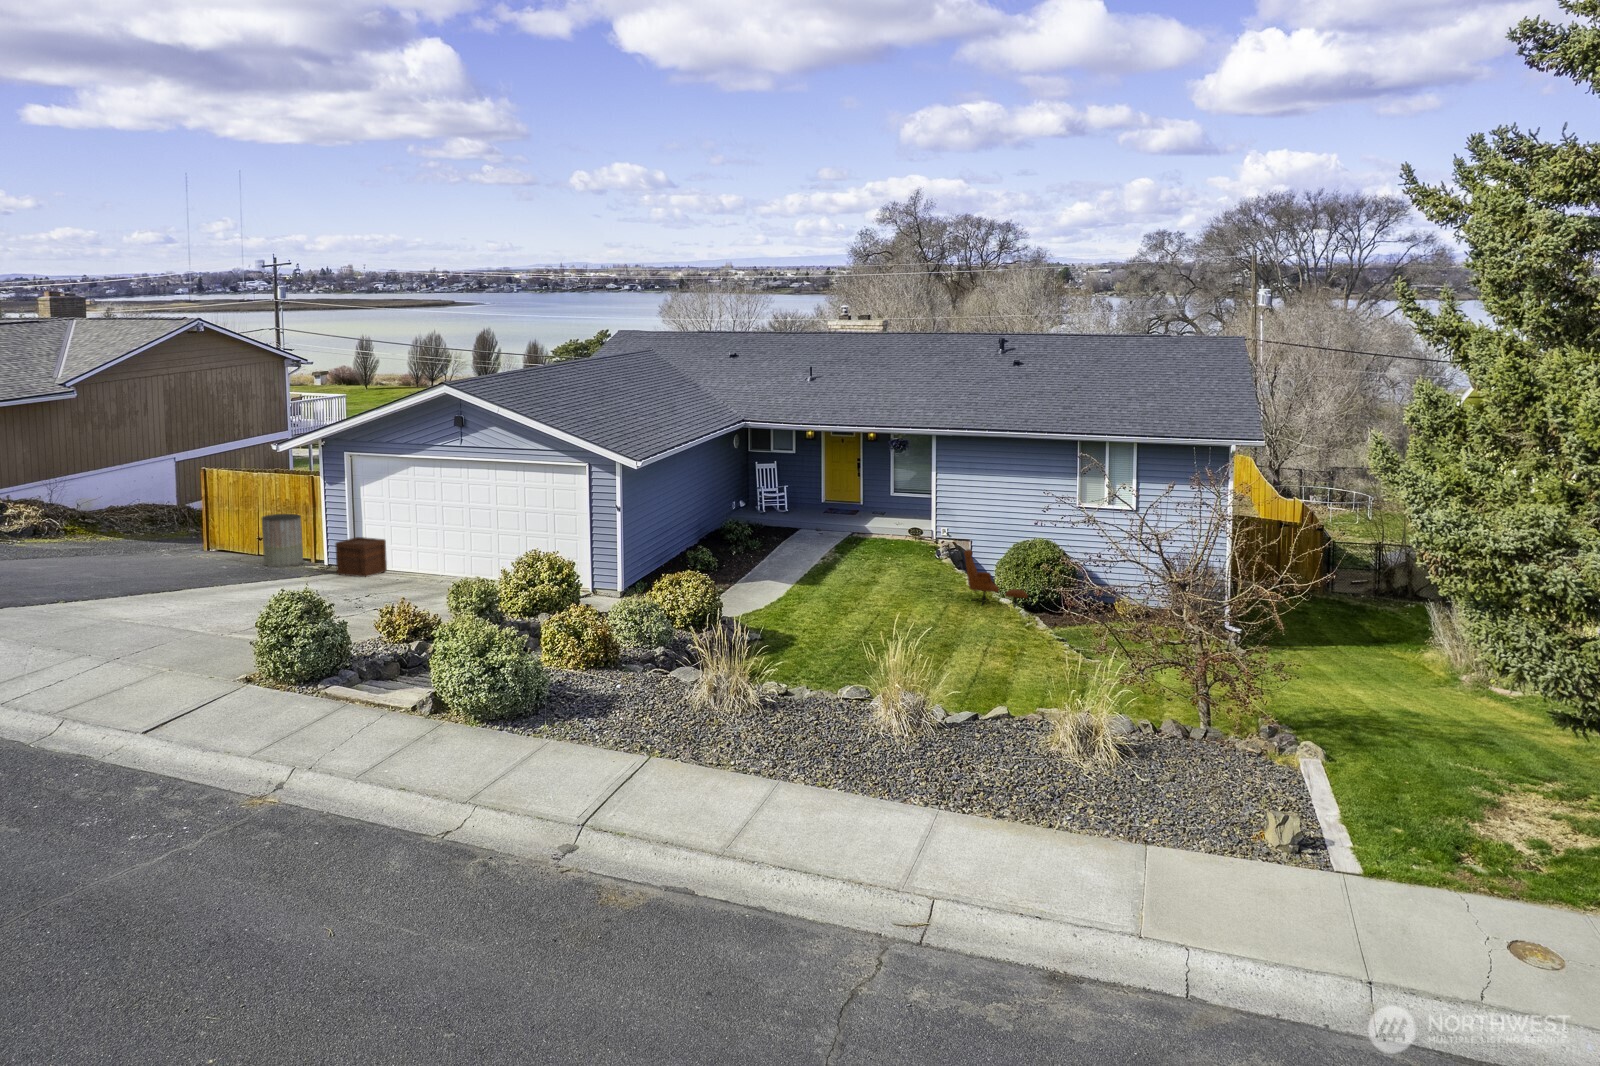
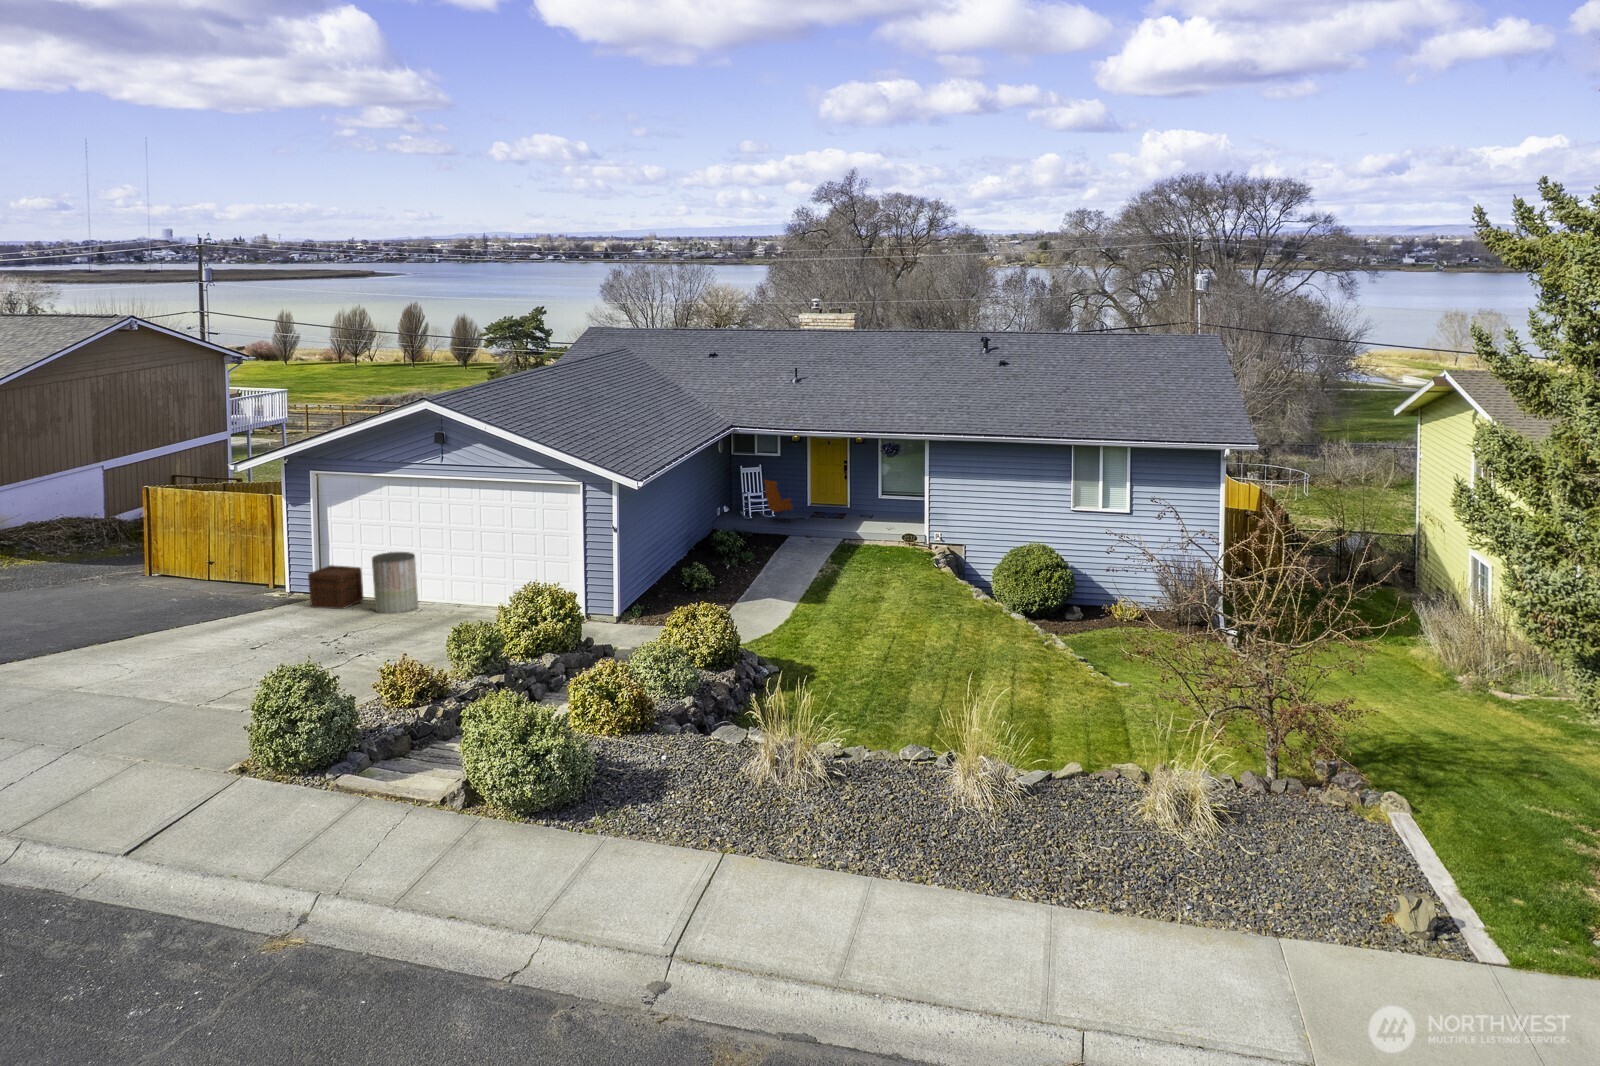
trash can: present [262,514,303,567] -> present [372,552,418,614]
lounge chair: present [964,549,1028,606] -> present [764,480,793,519]

